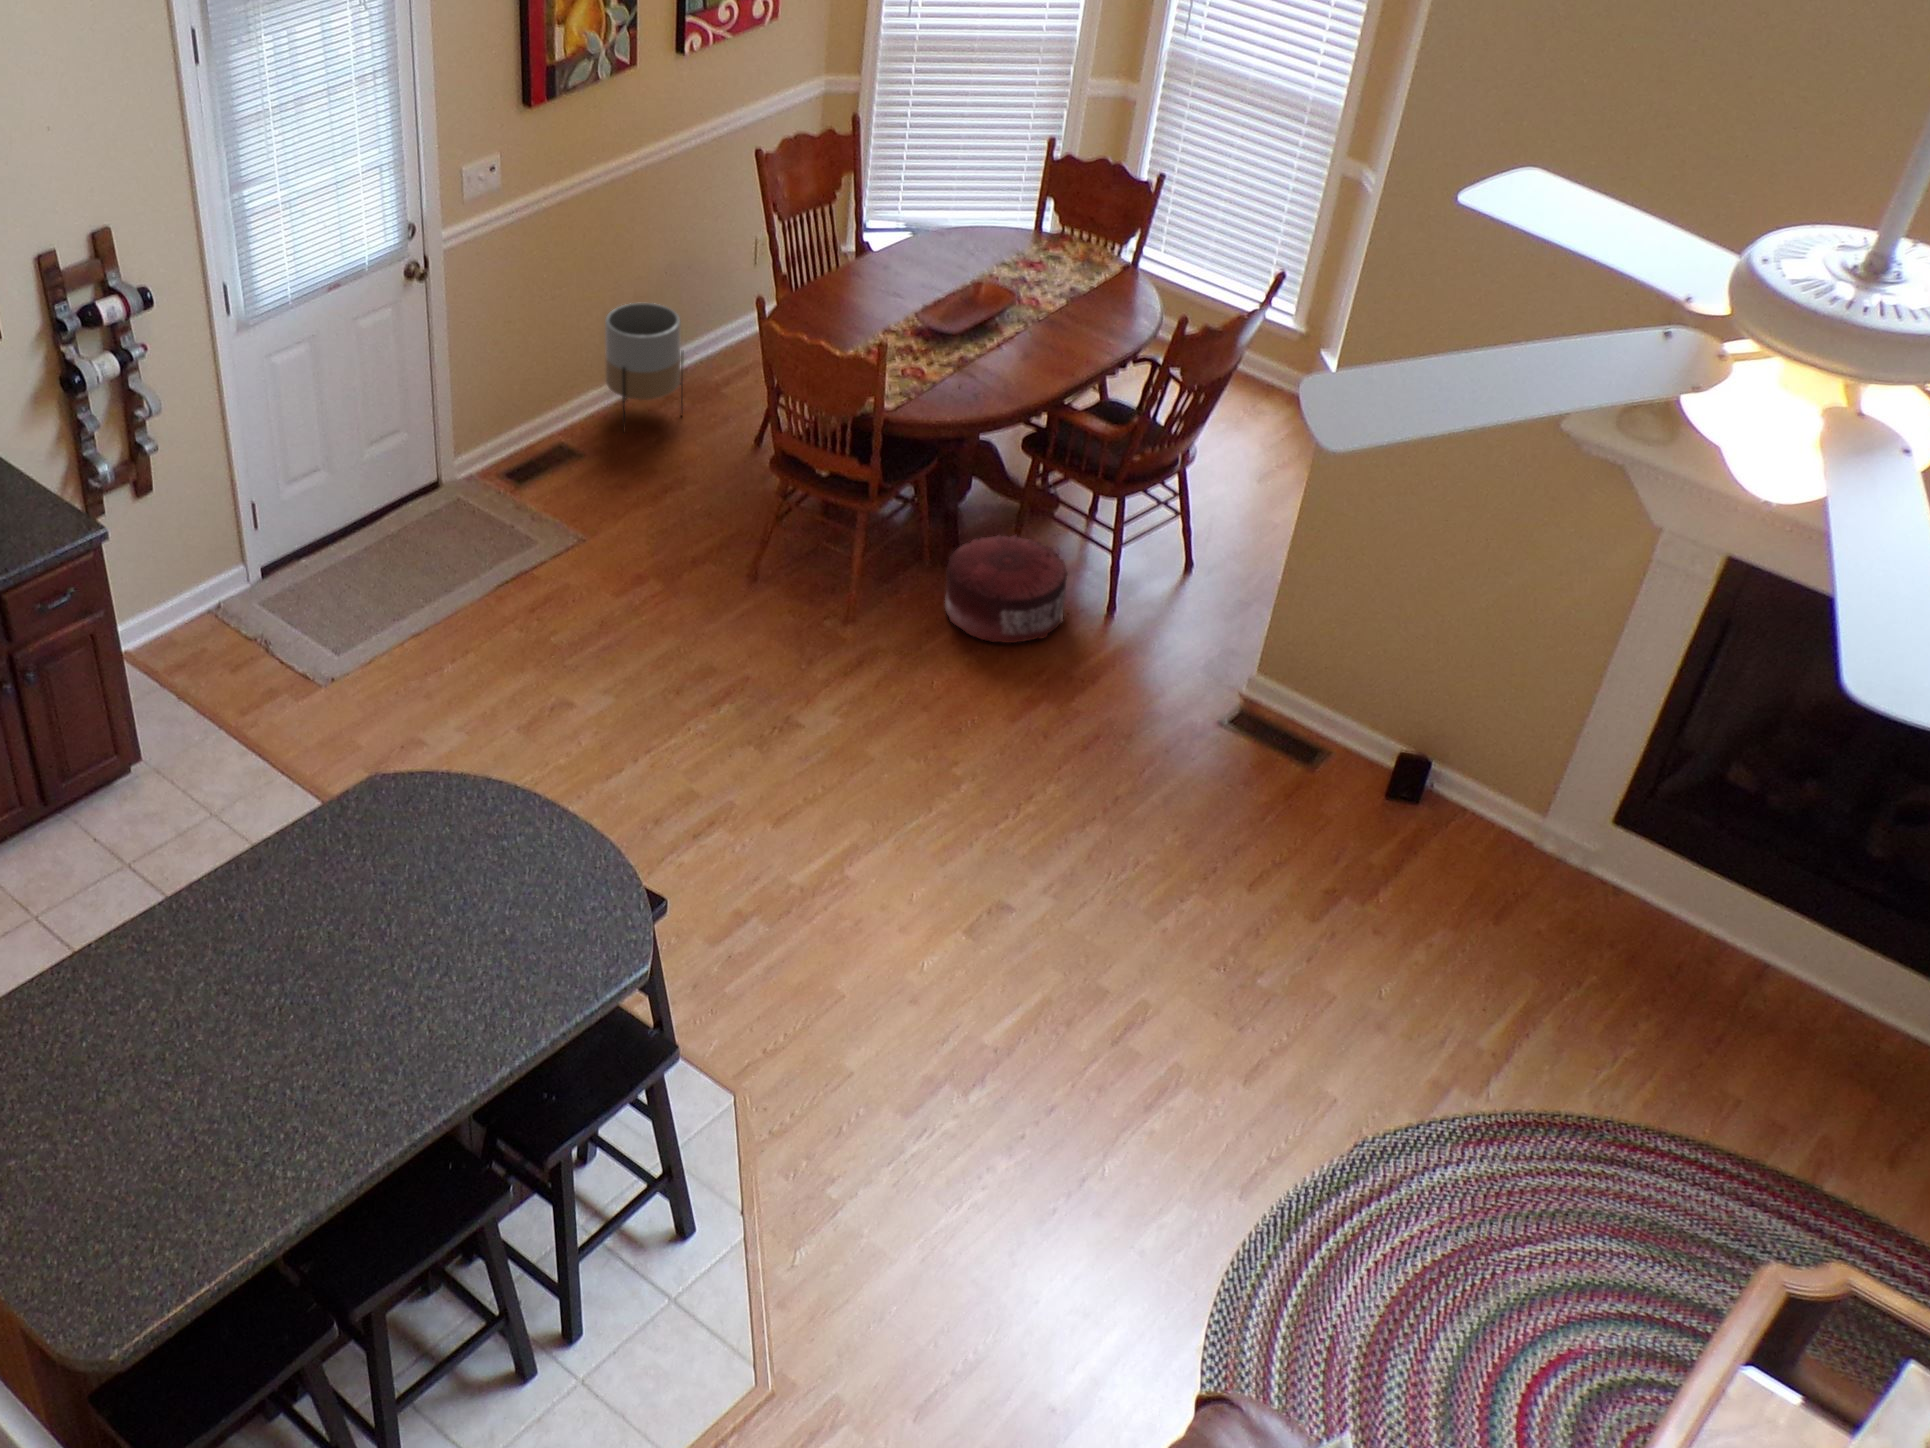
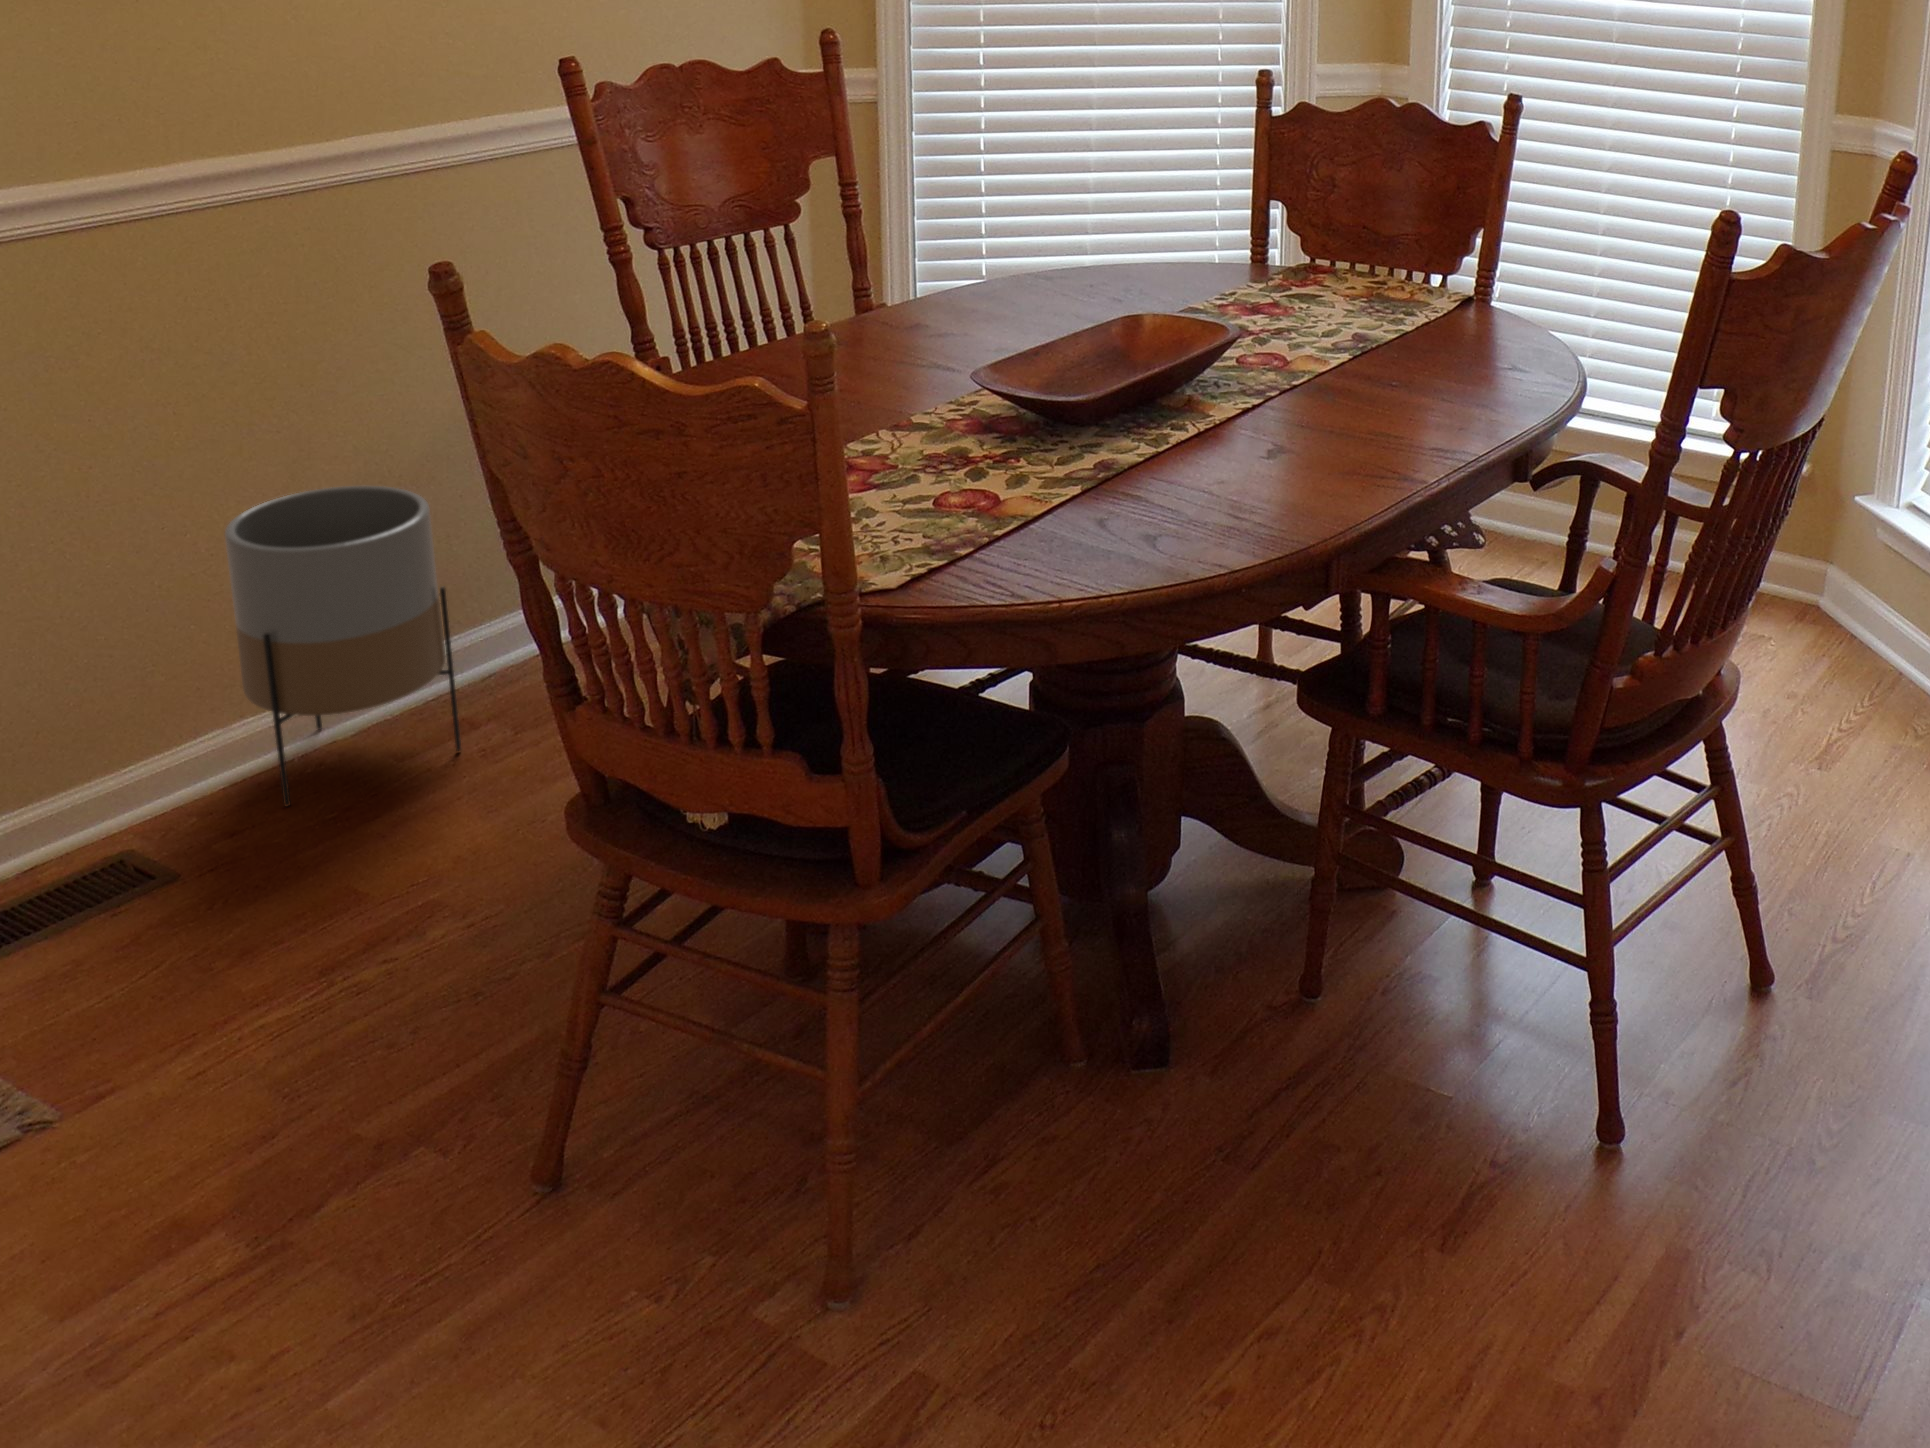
pouf: present [945,535,1068,643] -> none [1125,945,1494,1314]

